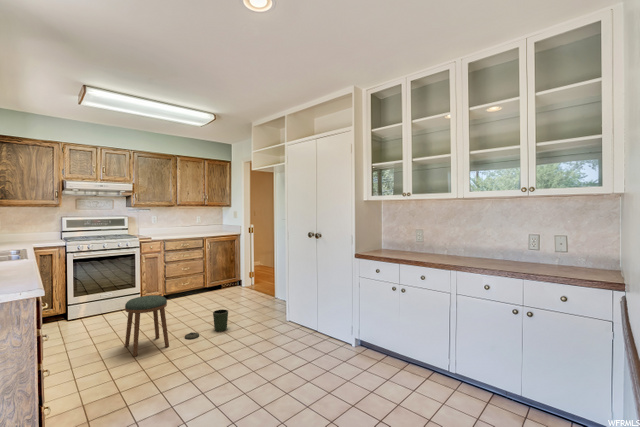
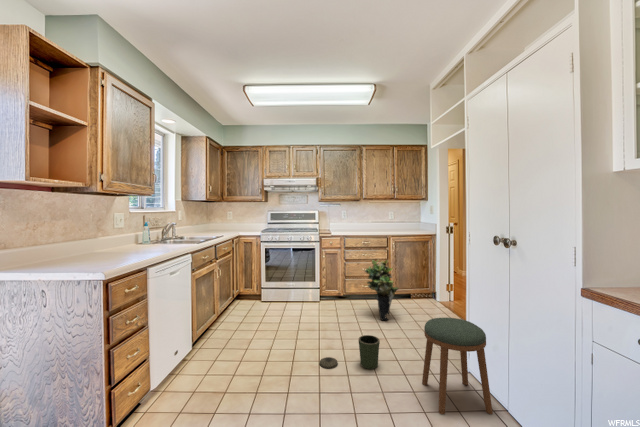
potted plant: none [193,257,221,306] -> present [365,260,398,320]
stool: present [125,295,169,356] -> present [422,318,493,414]

